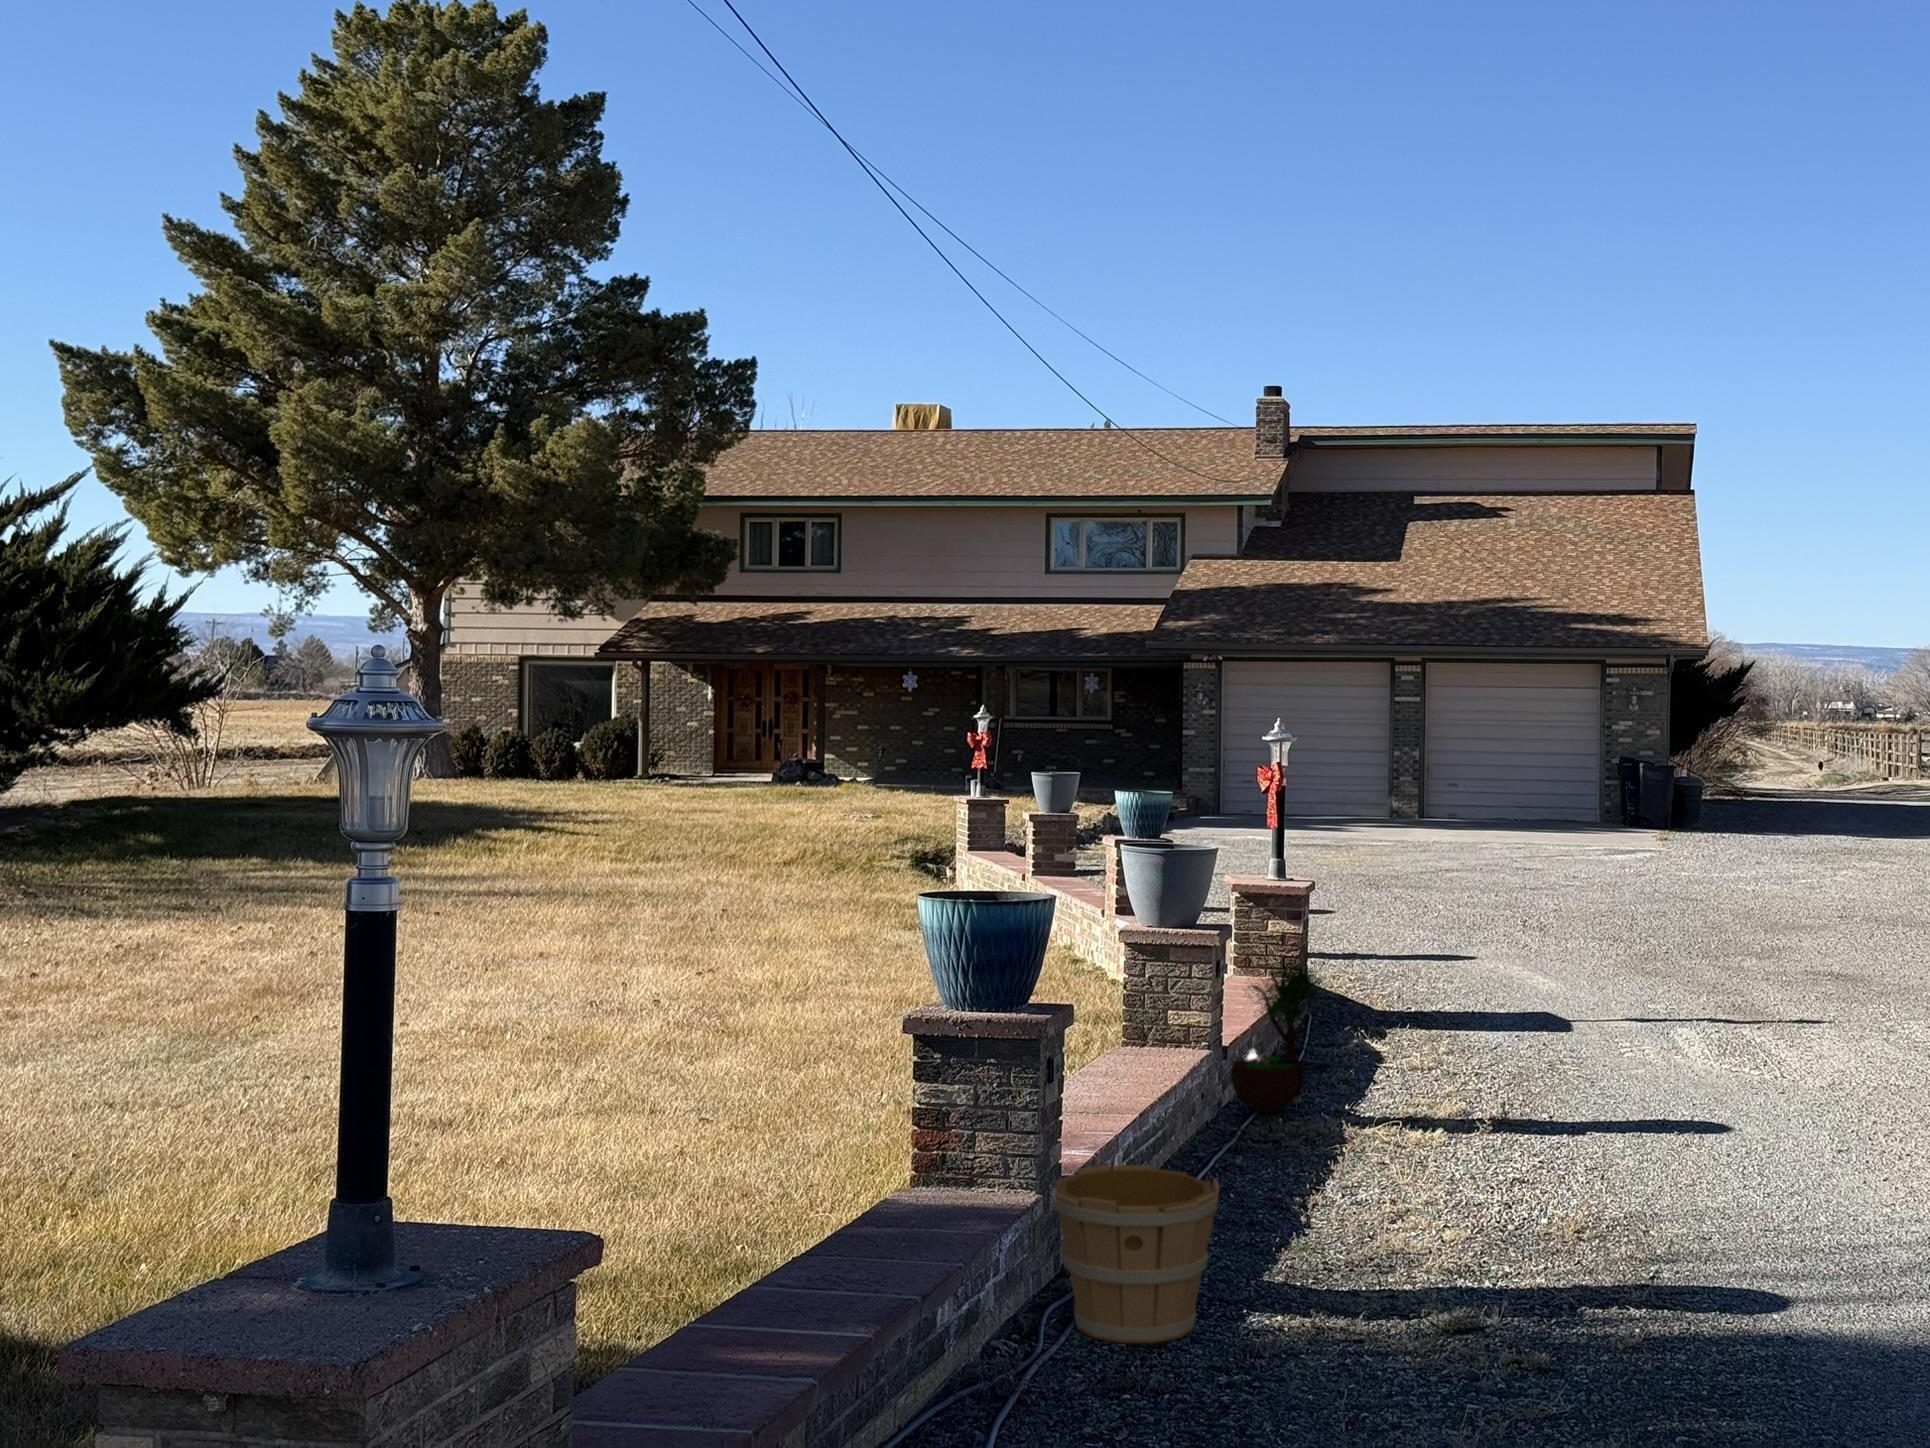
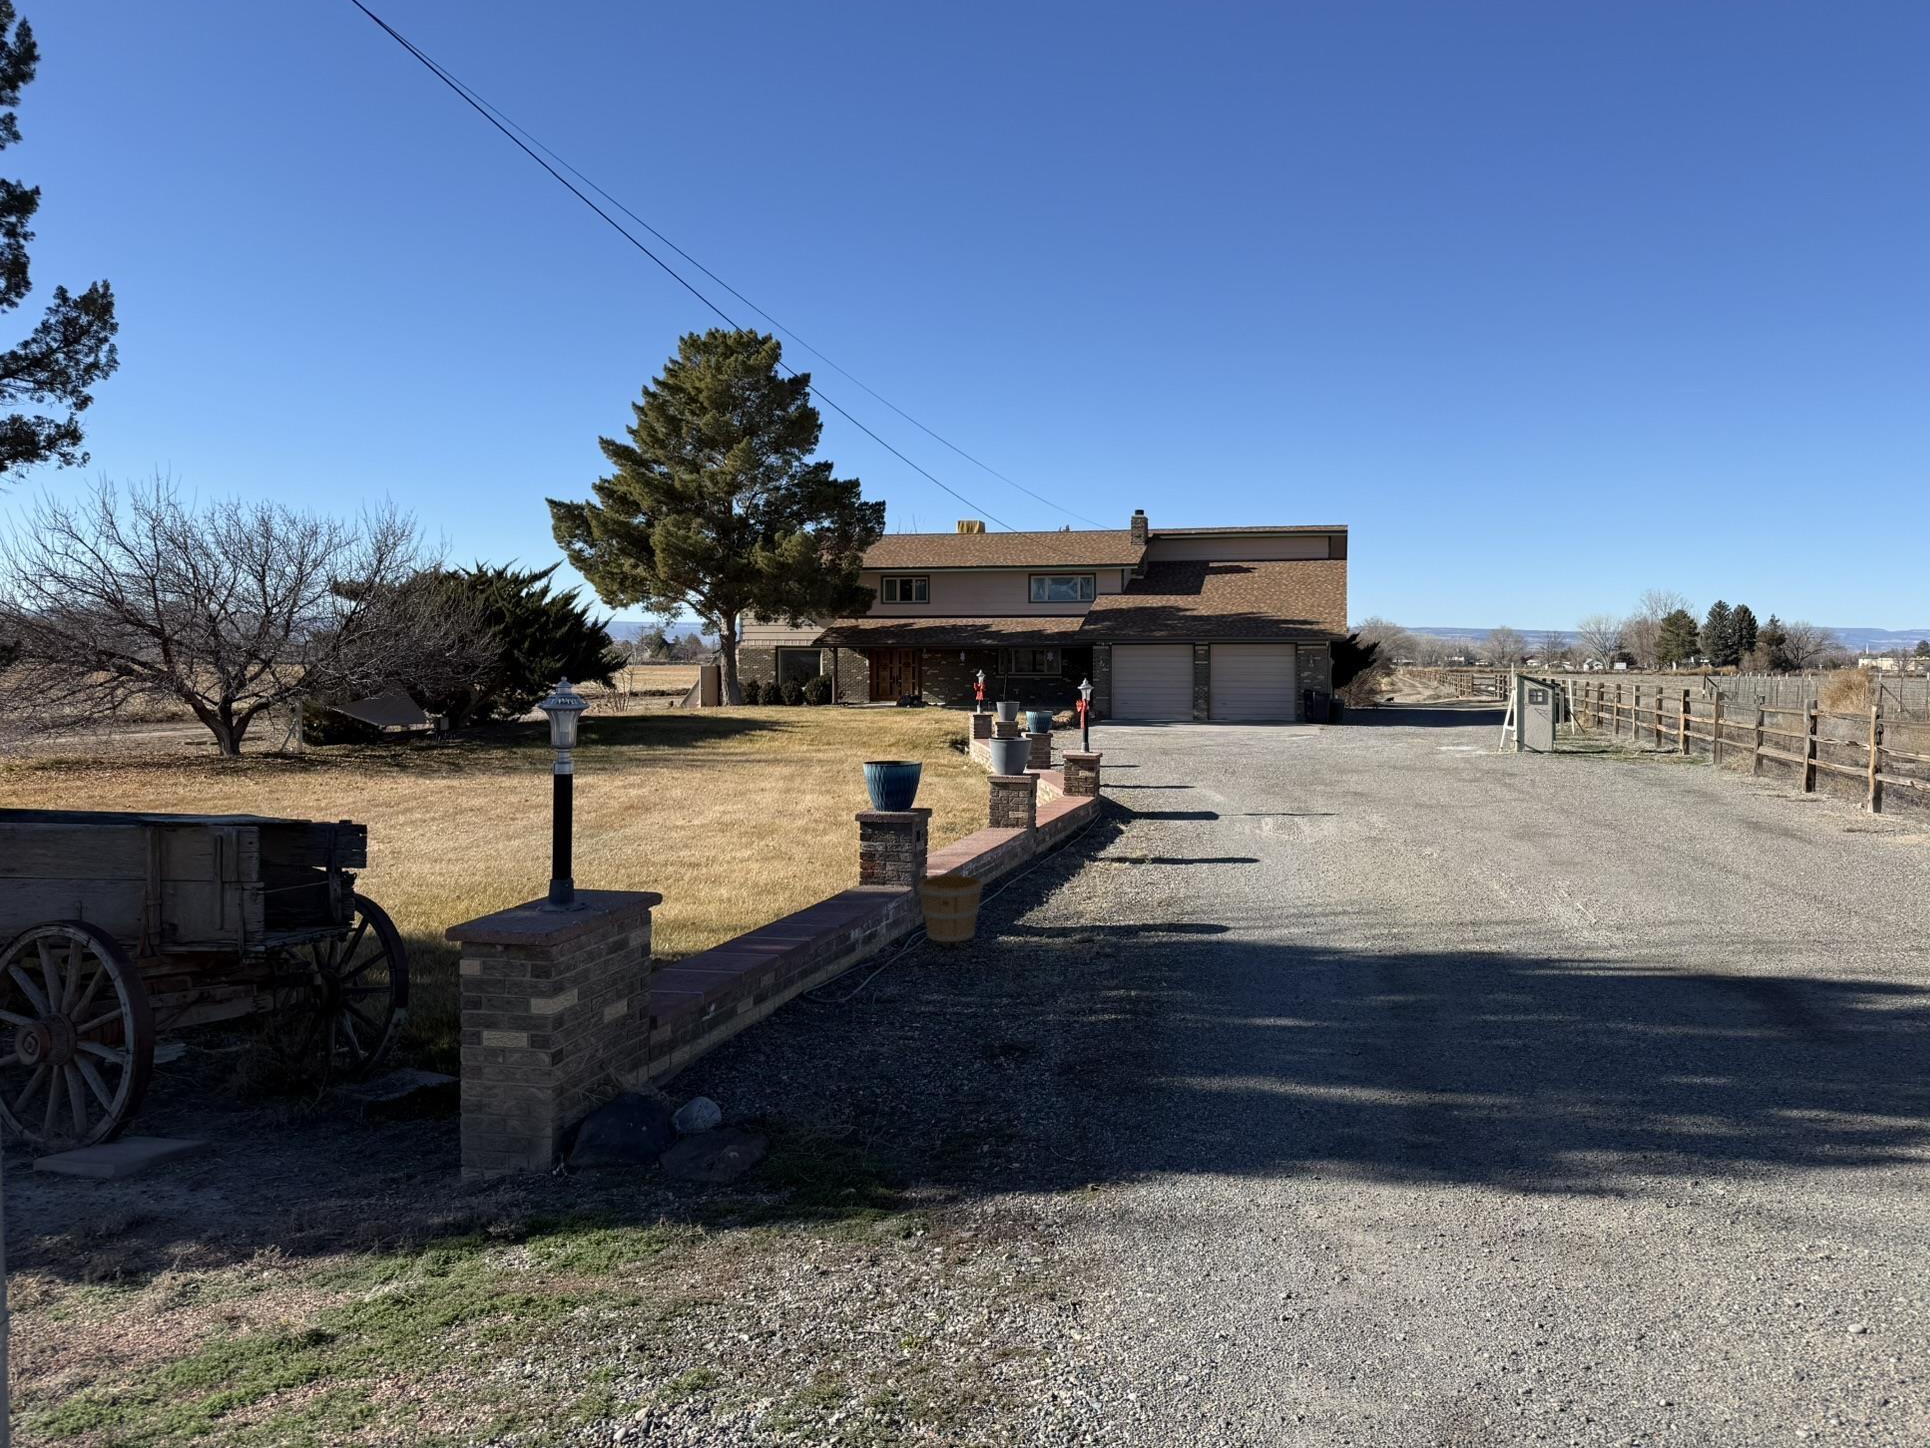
potted tree: present [1231,956,1324,1112] -> none [1037,787,1075,857]

